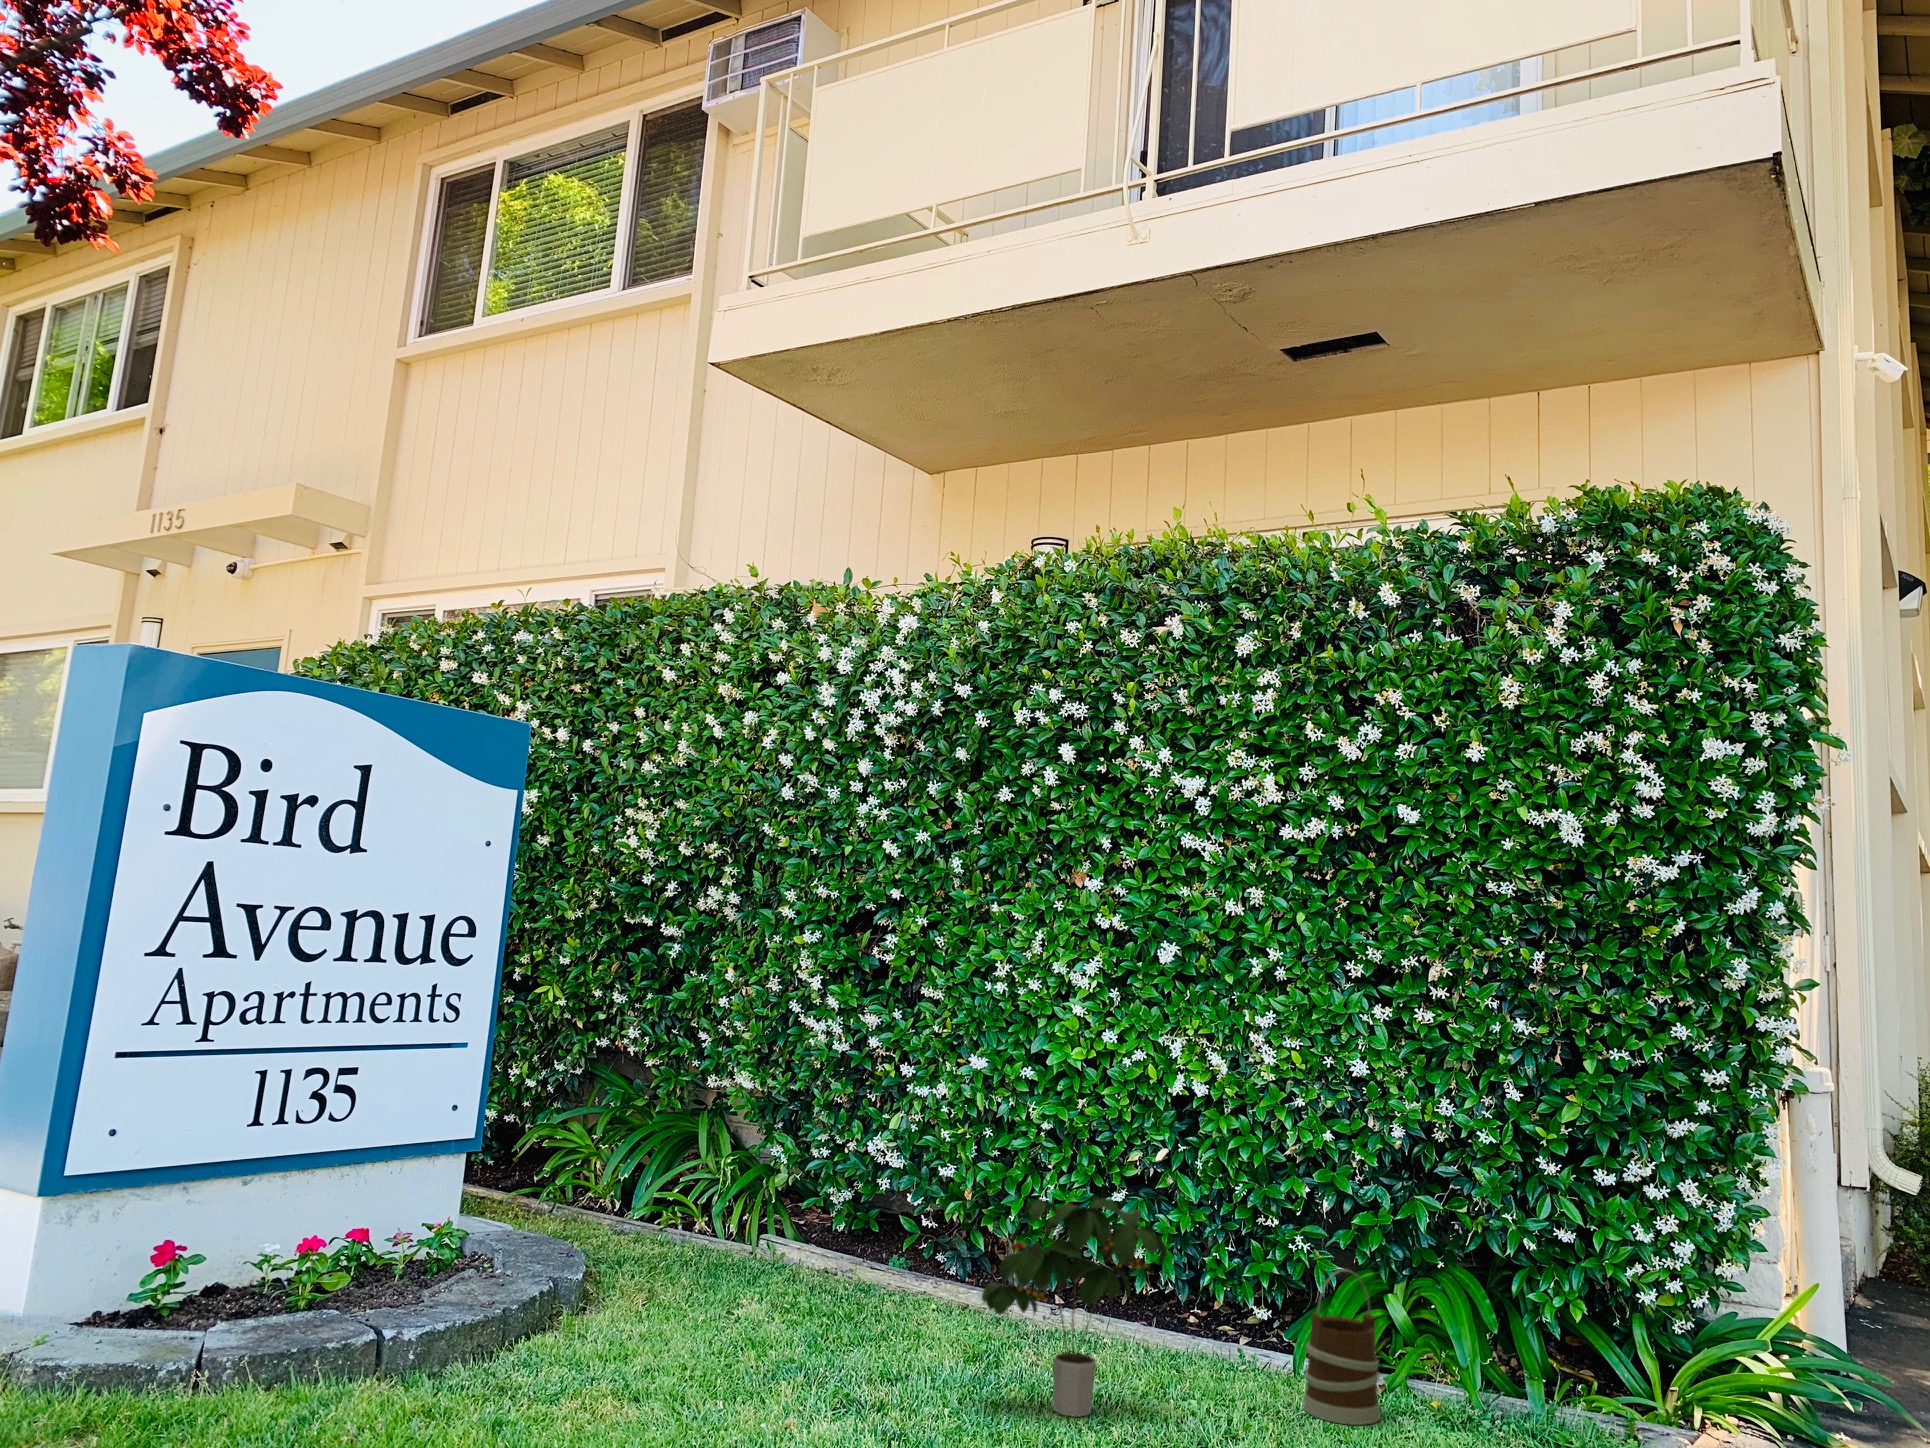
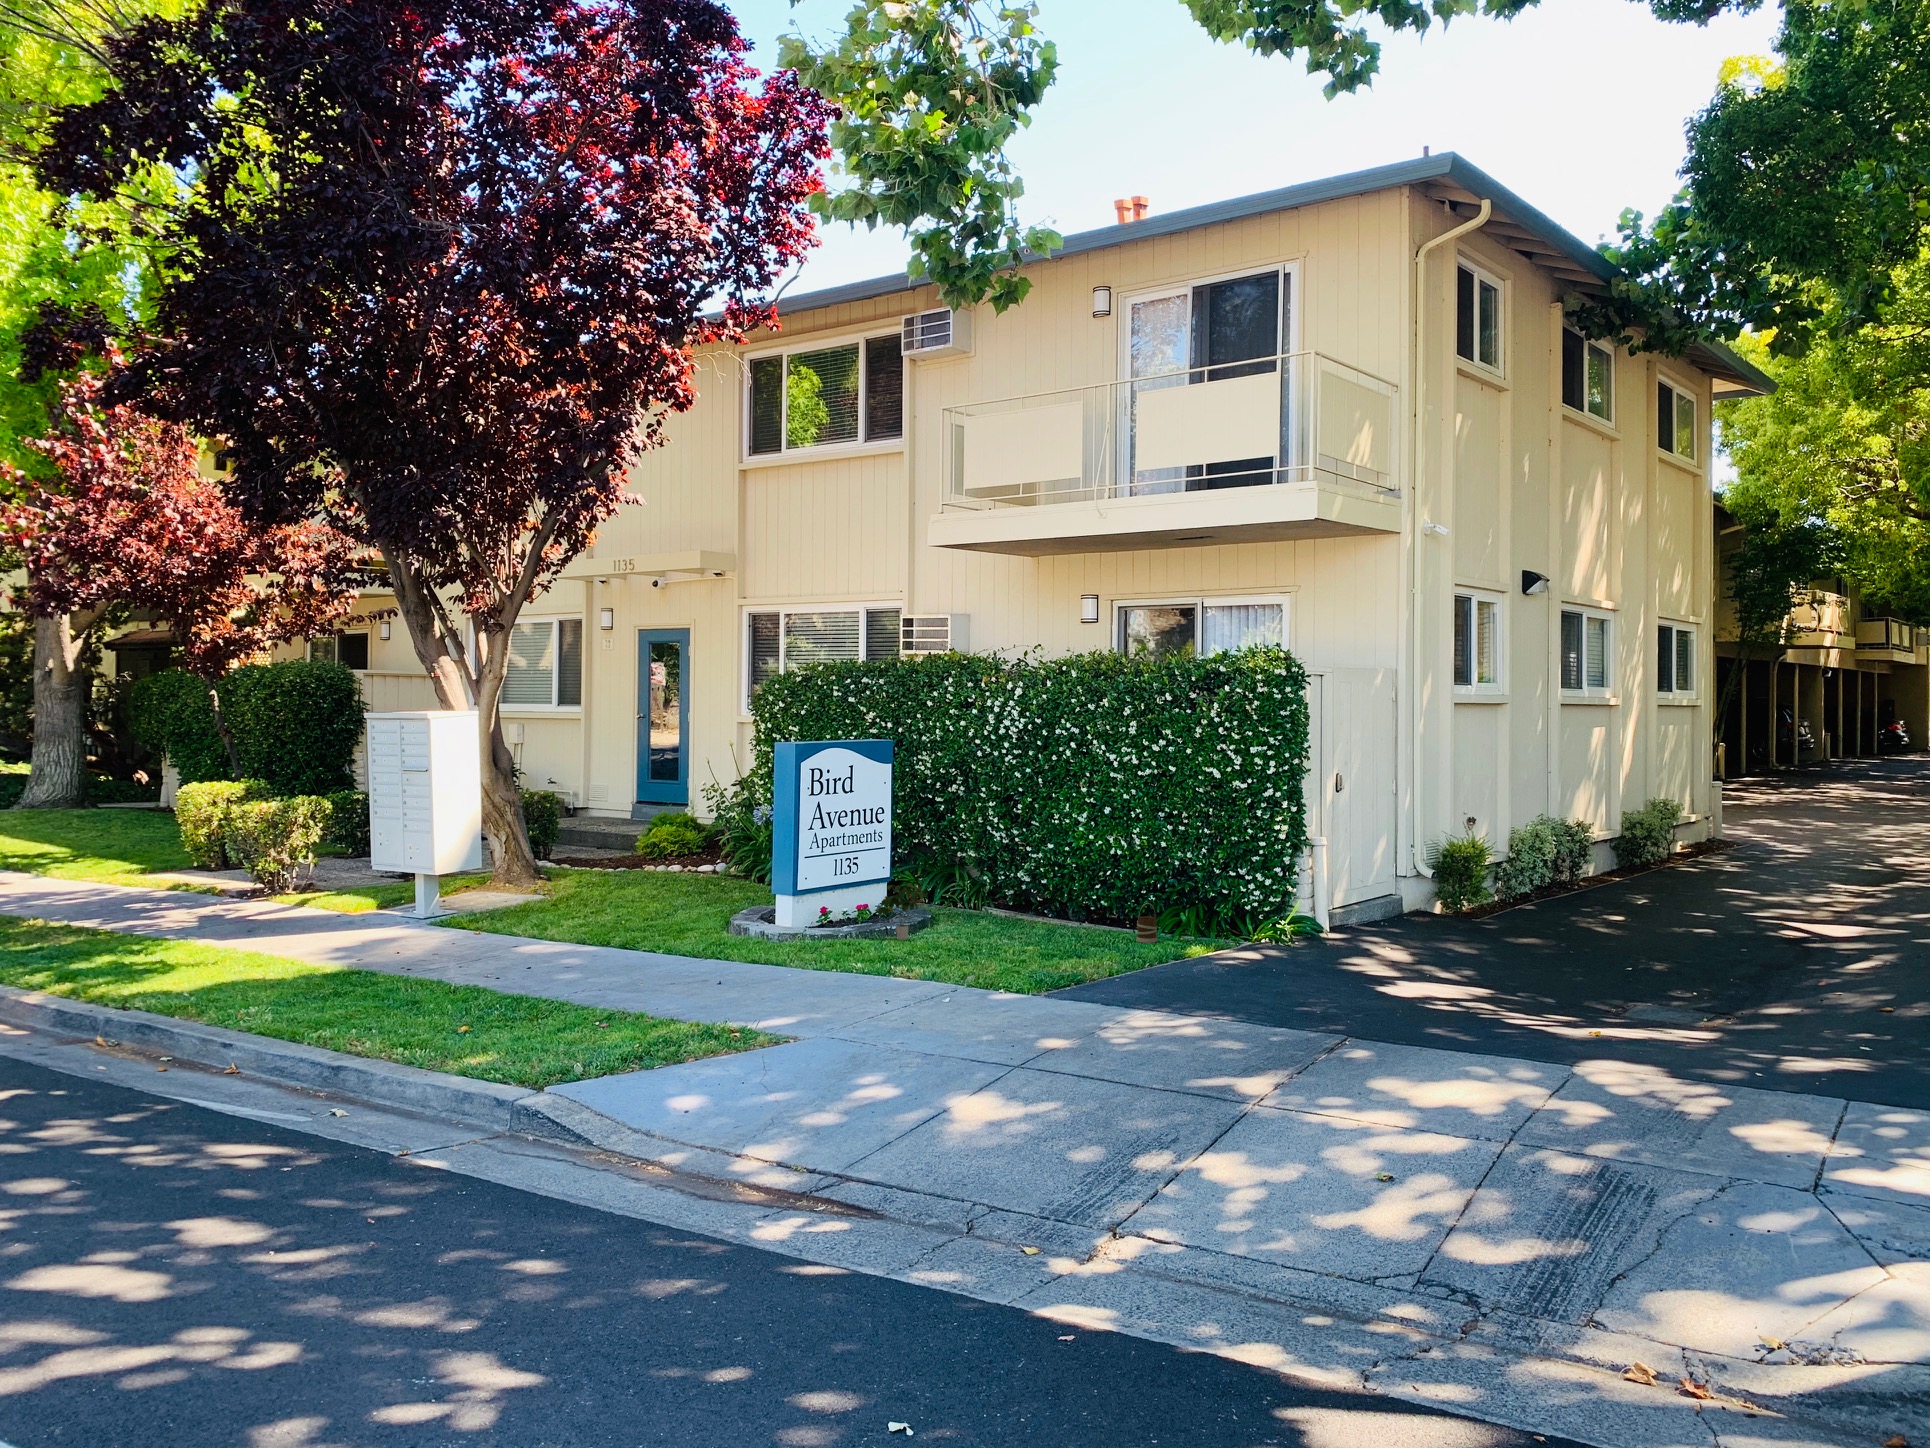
potted plant: present [981,1198,1167,1417] -> present [876,884,928,940]

